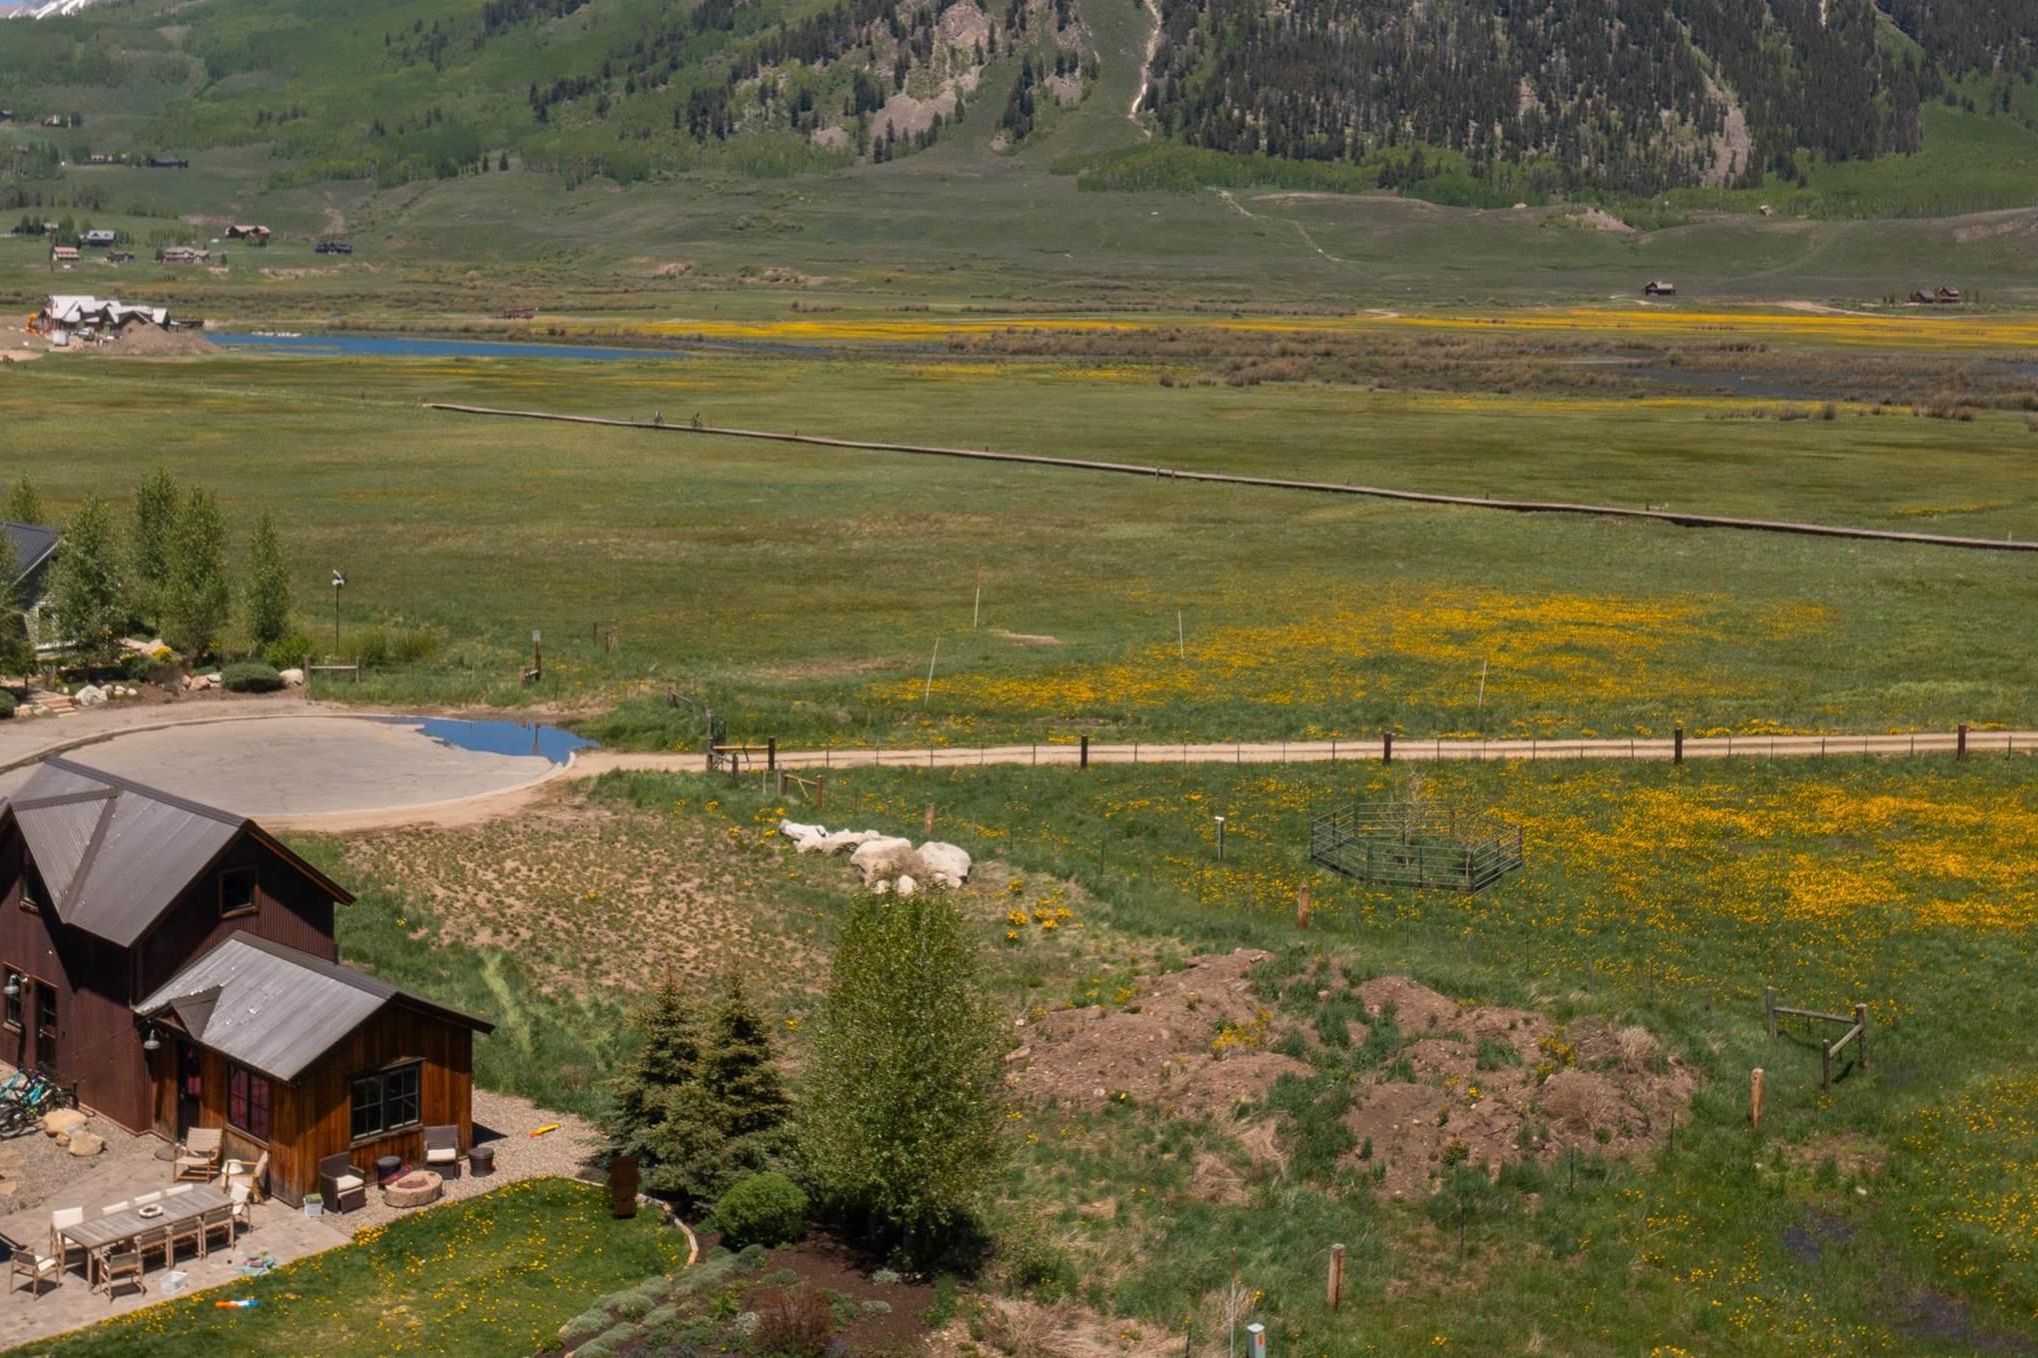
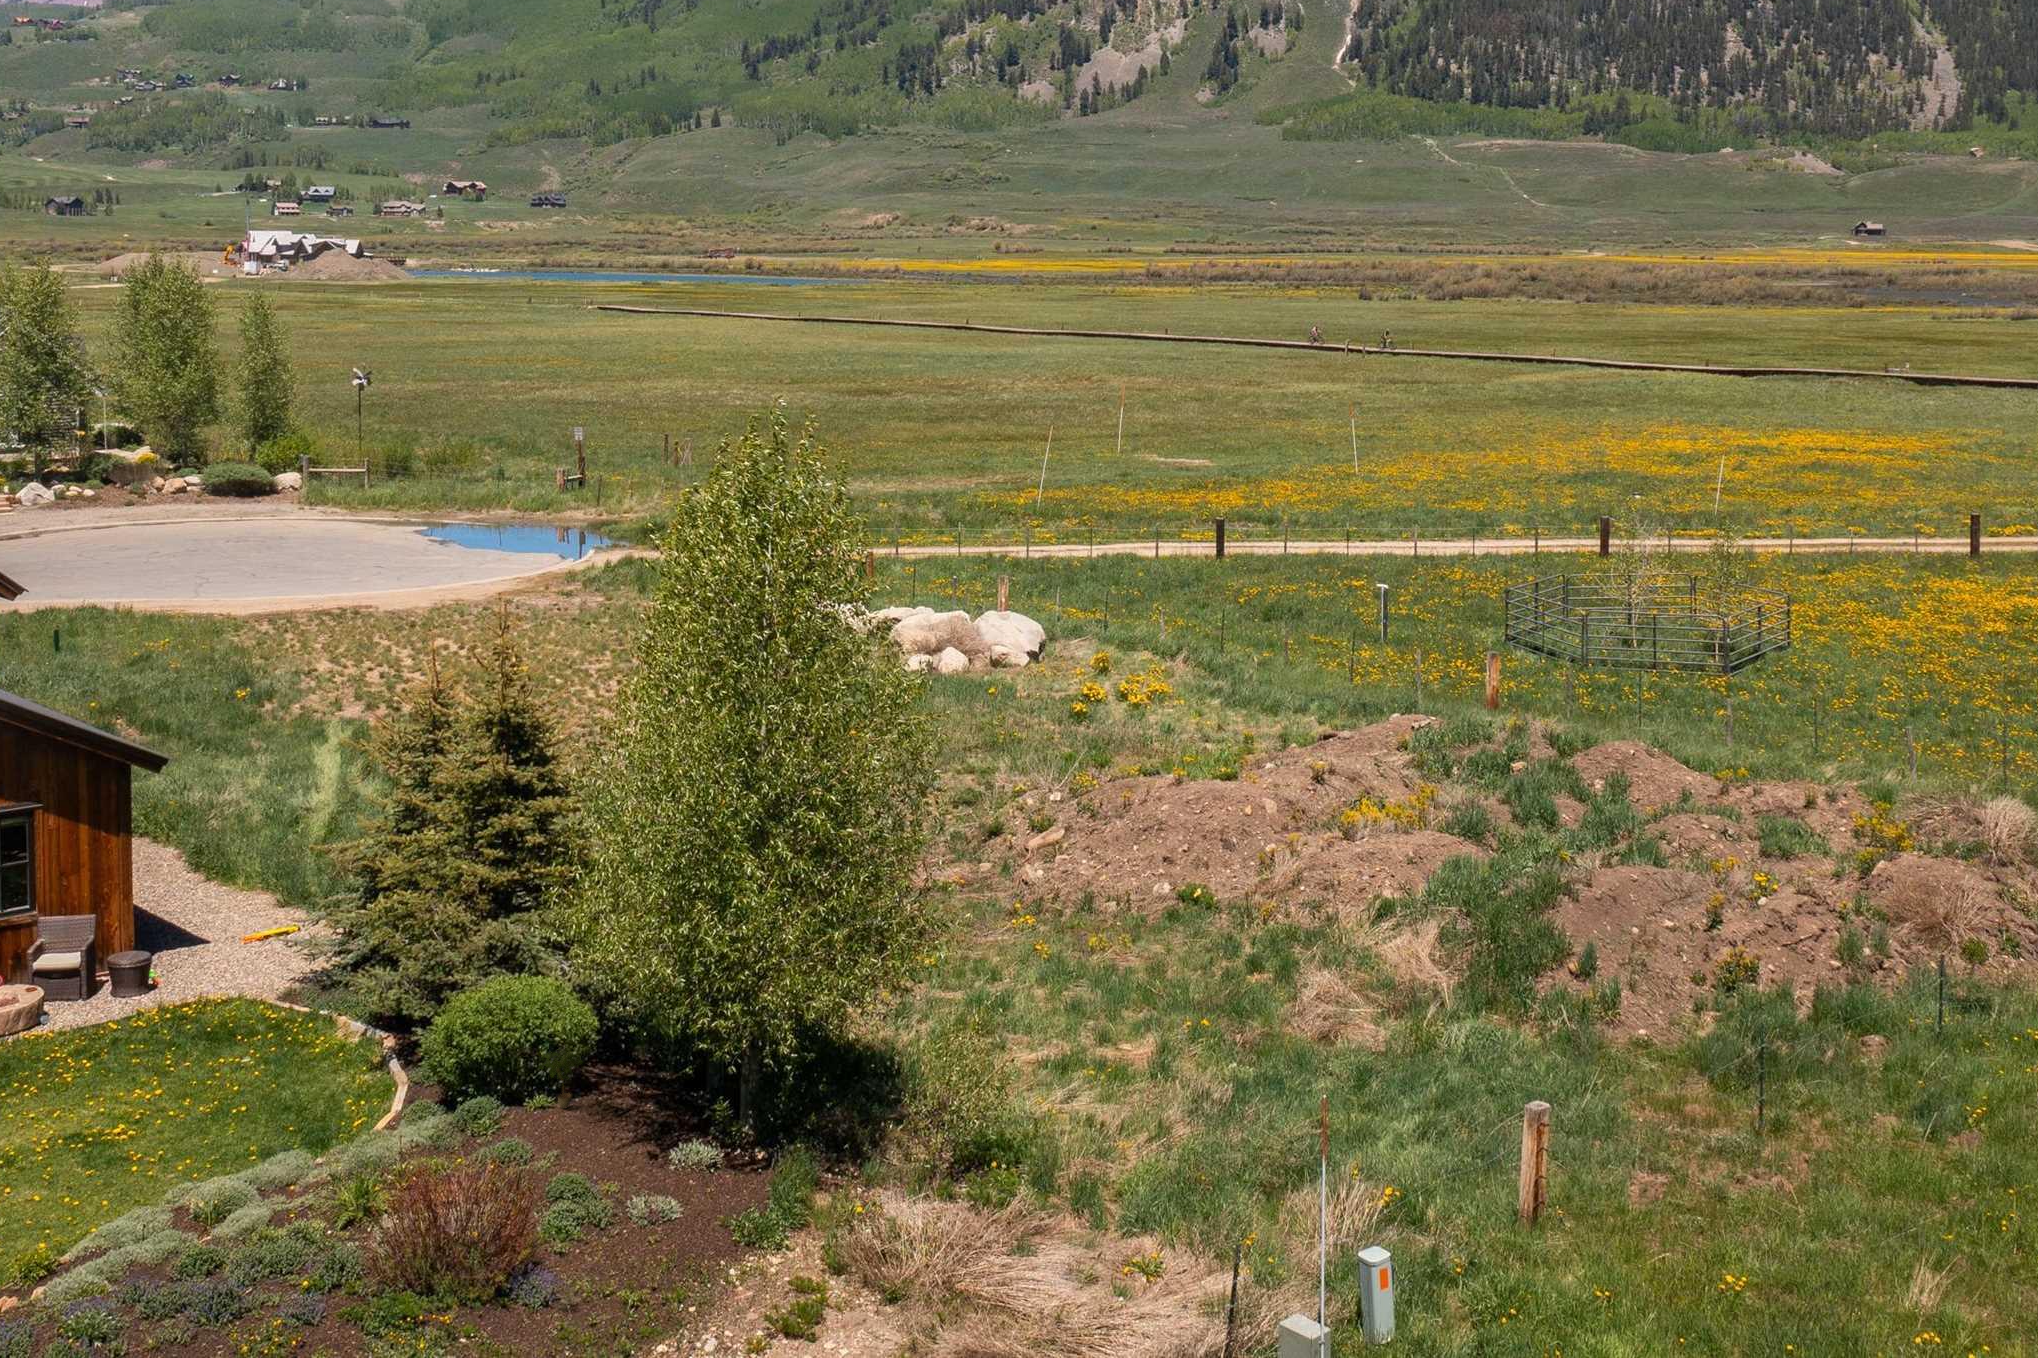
lounge chair: present [606,1155,642,1216] -> none [293,953,361,1059]

